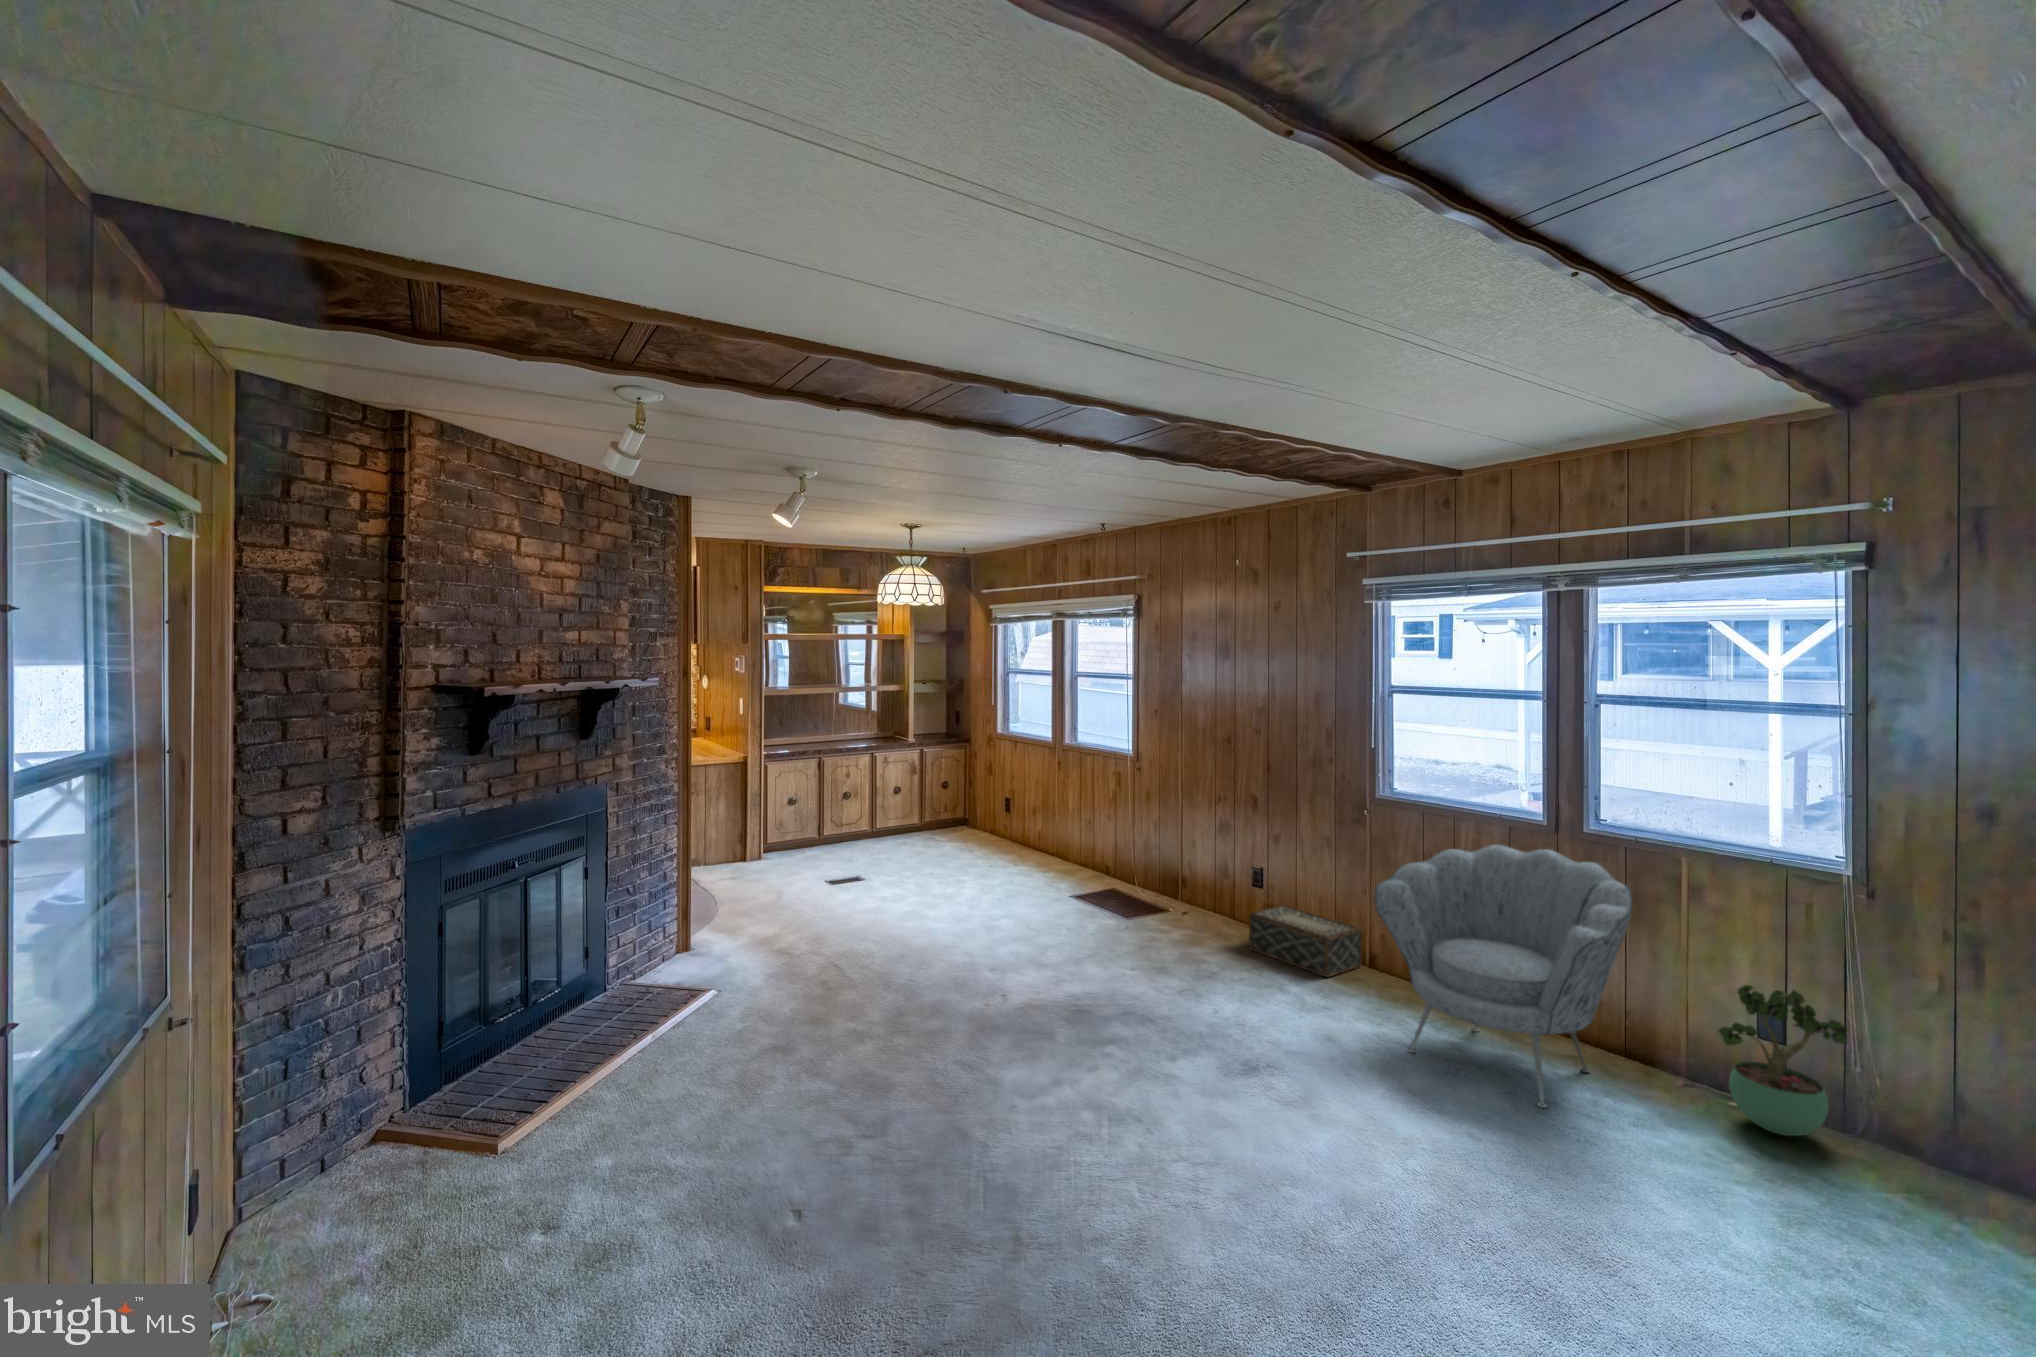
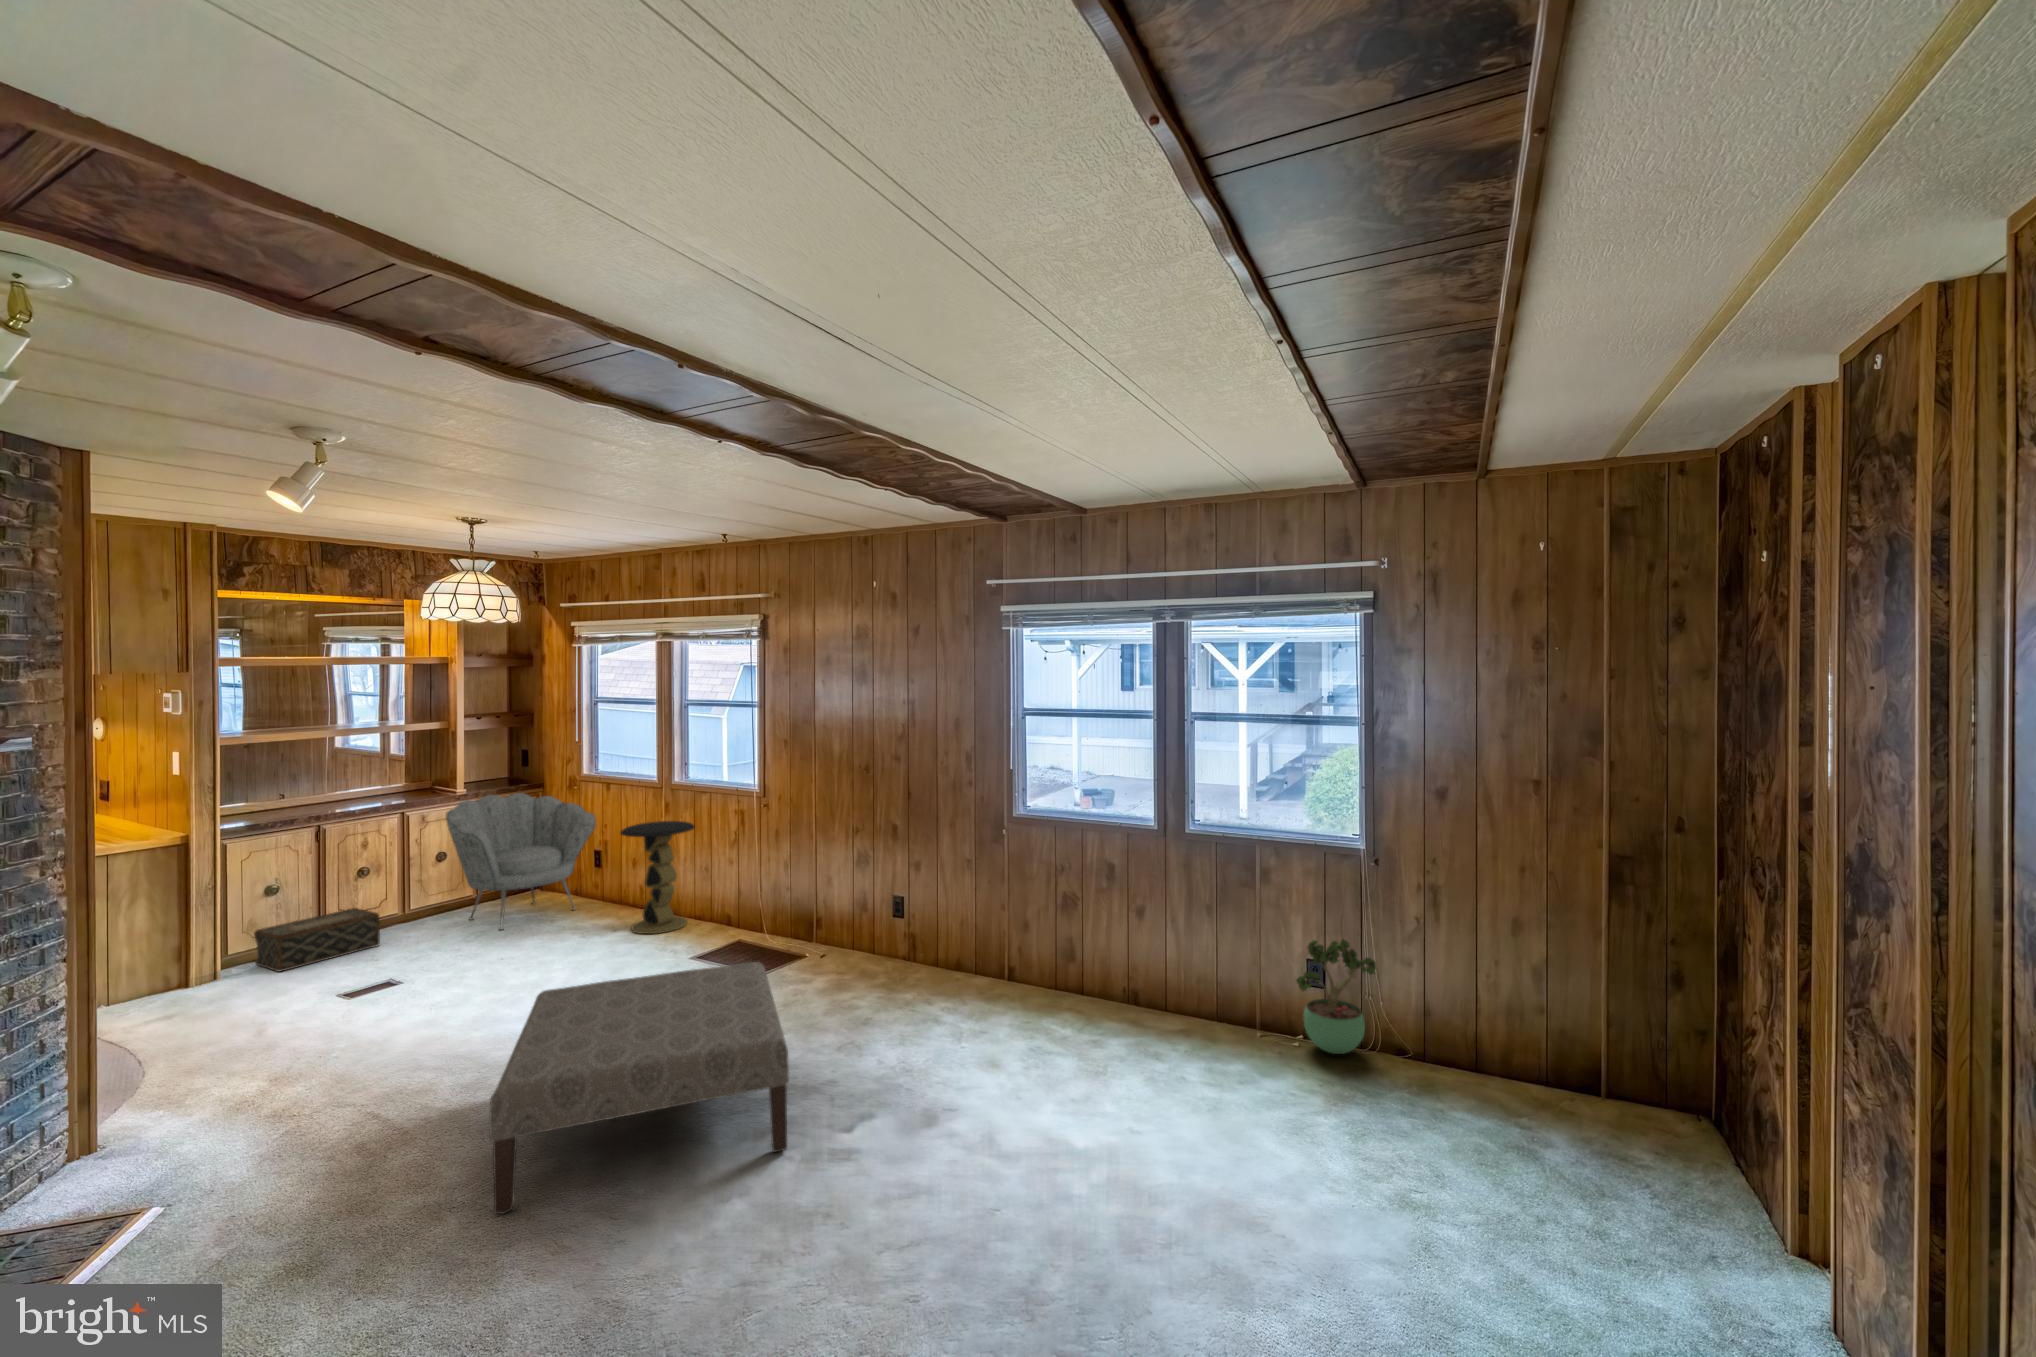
side table: none [1019,778,1079,875] -> present [620,821,695,934]
armchair: present [1375,845,1632,1108] -> present [446,793,596,930]
ottoman: none [887,895,1110,1062] -> present [490,962,789,1214]
woven basket: present [1249,905,1362,977] -> present [254,908,380,972]

